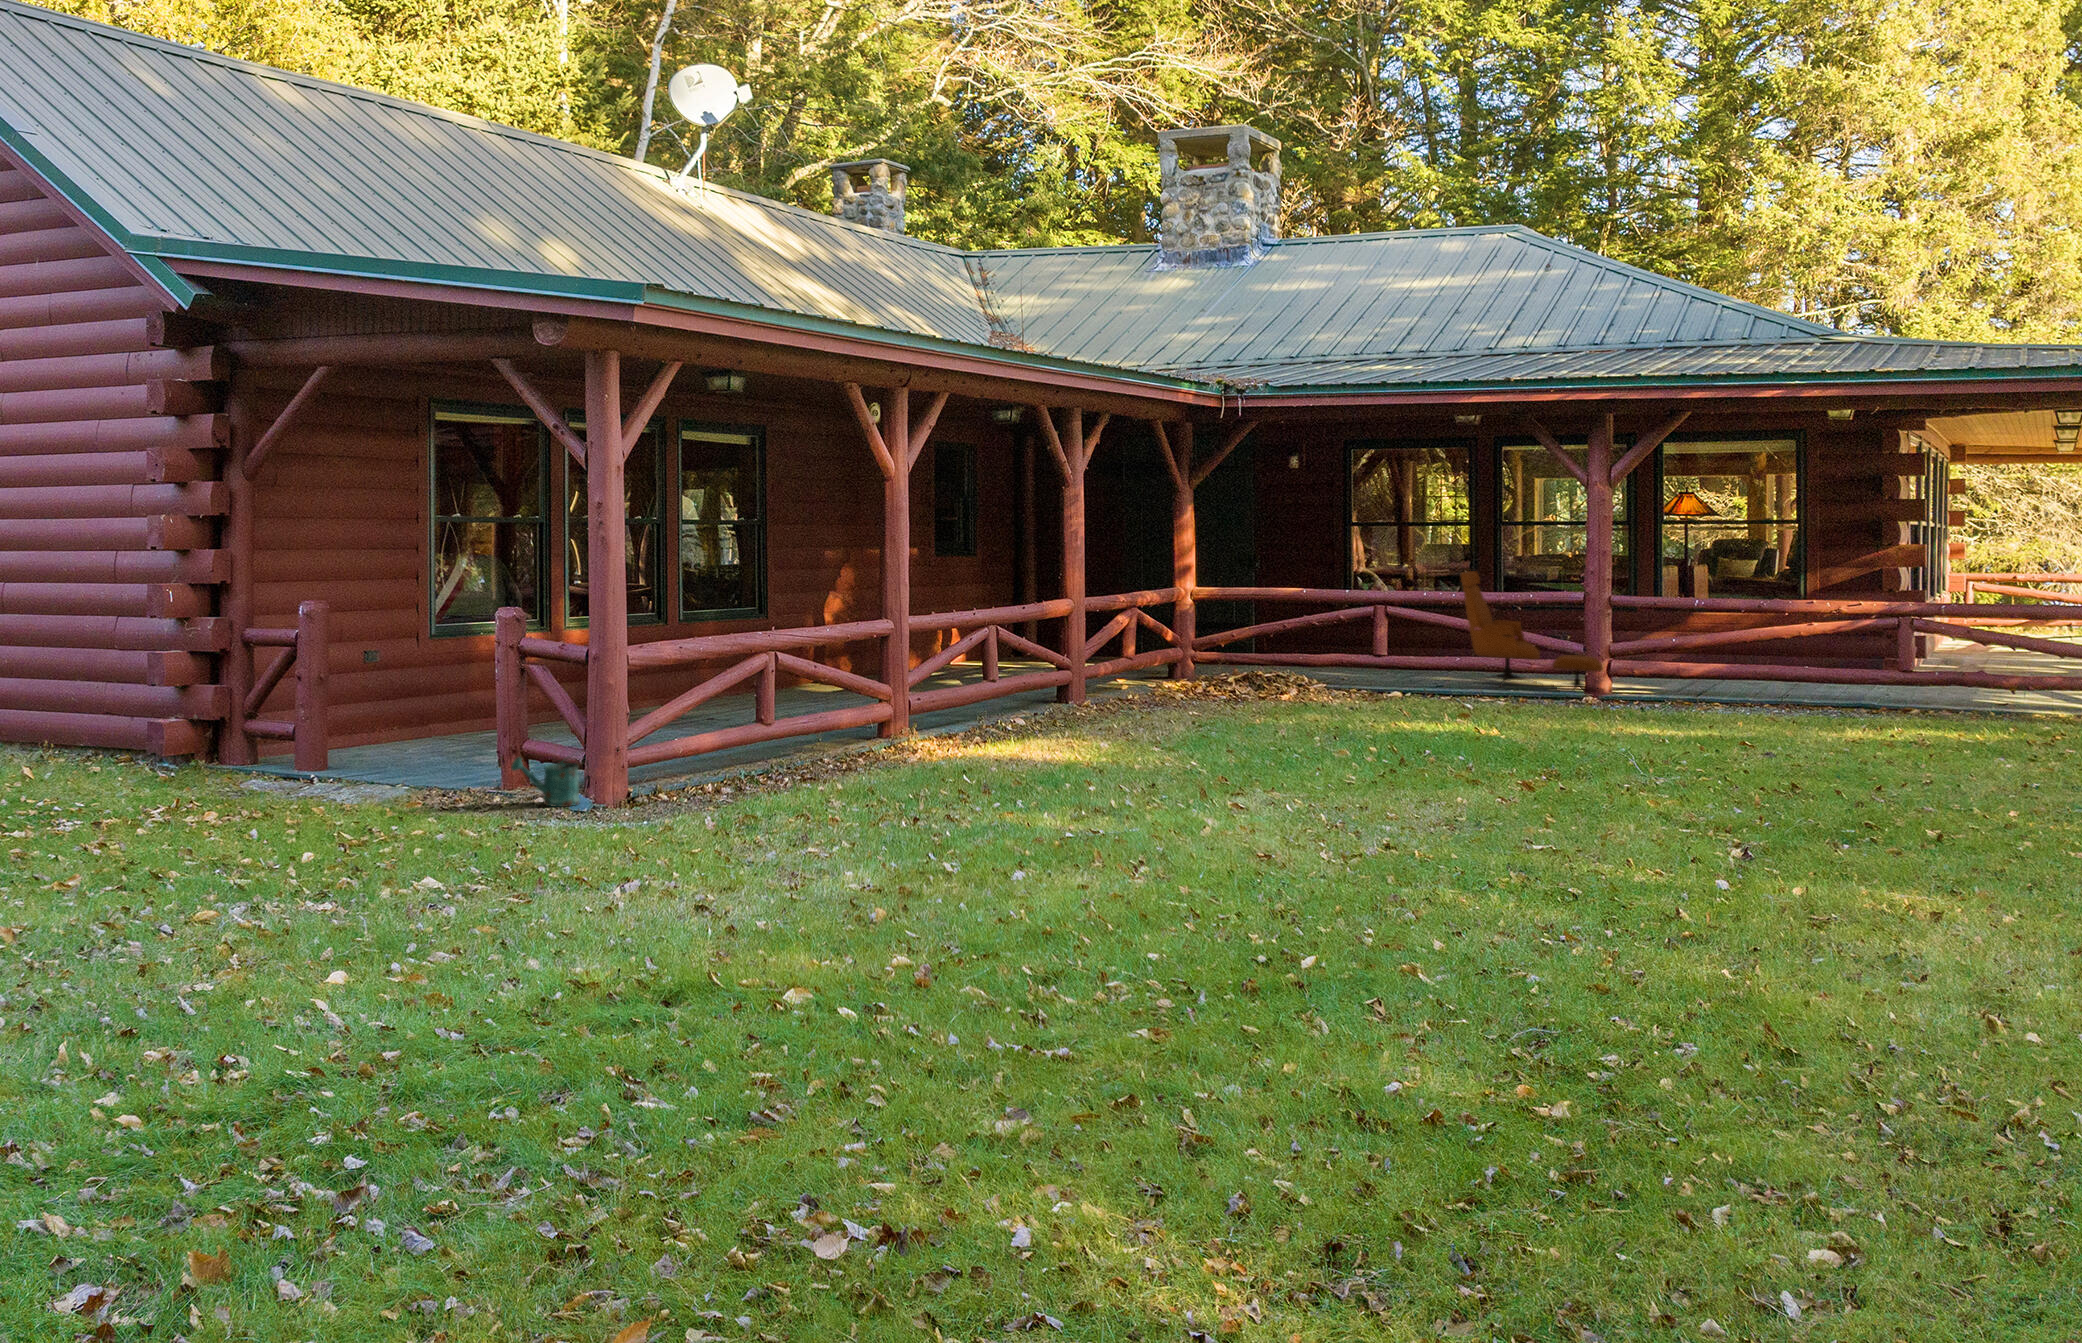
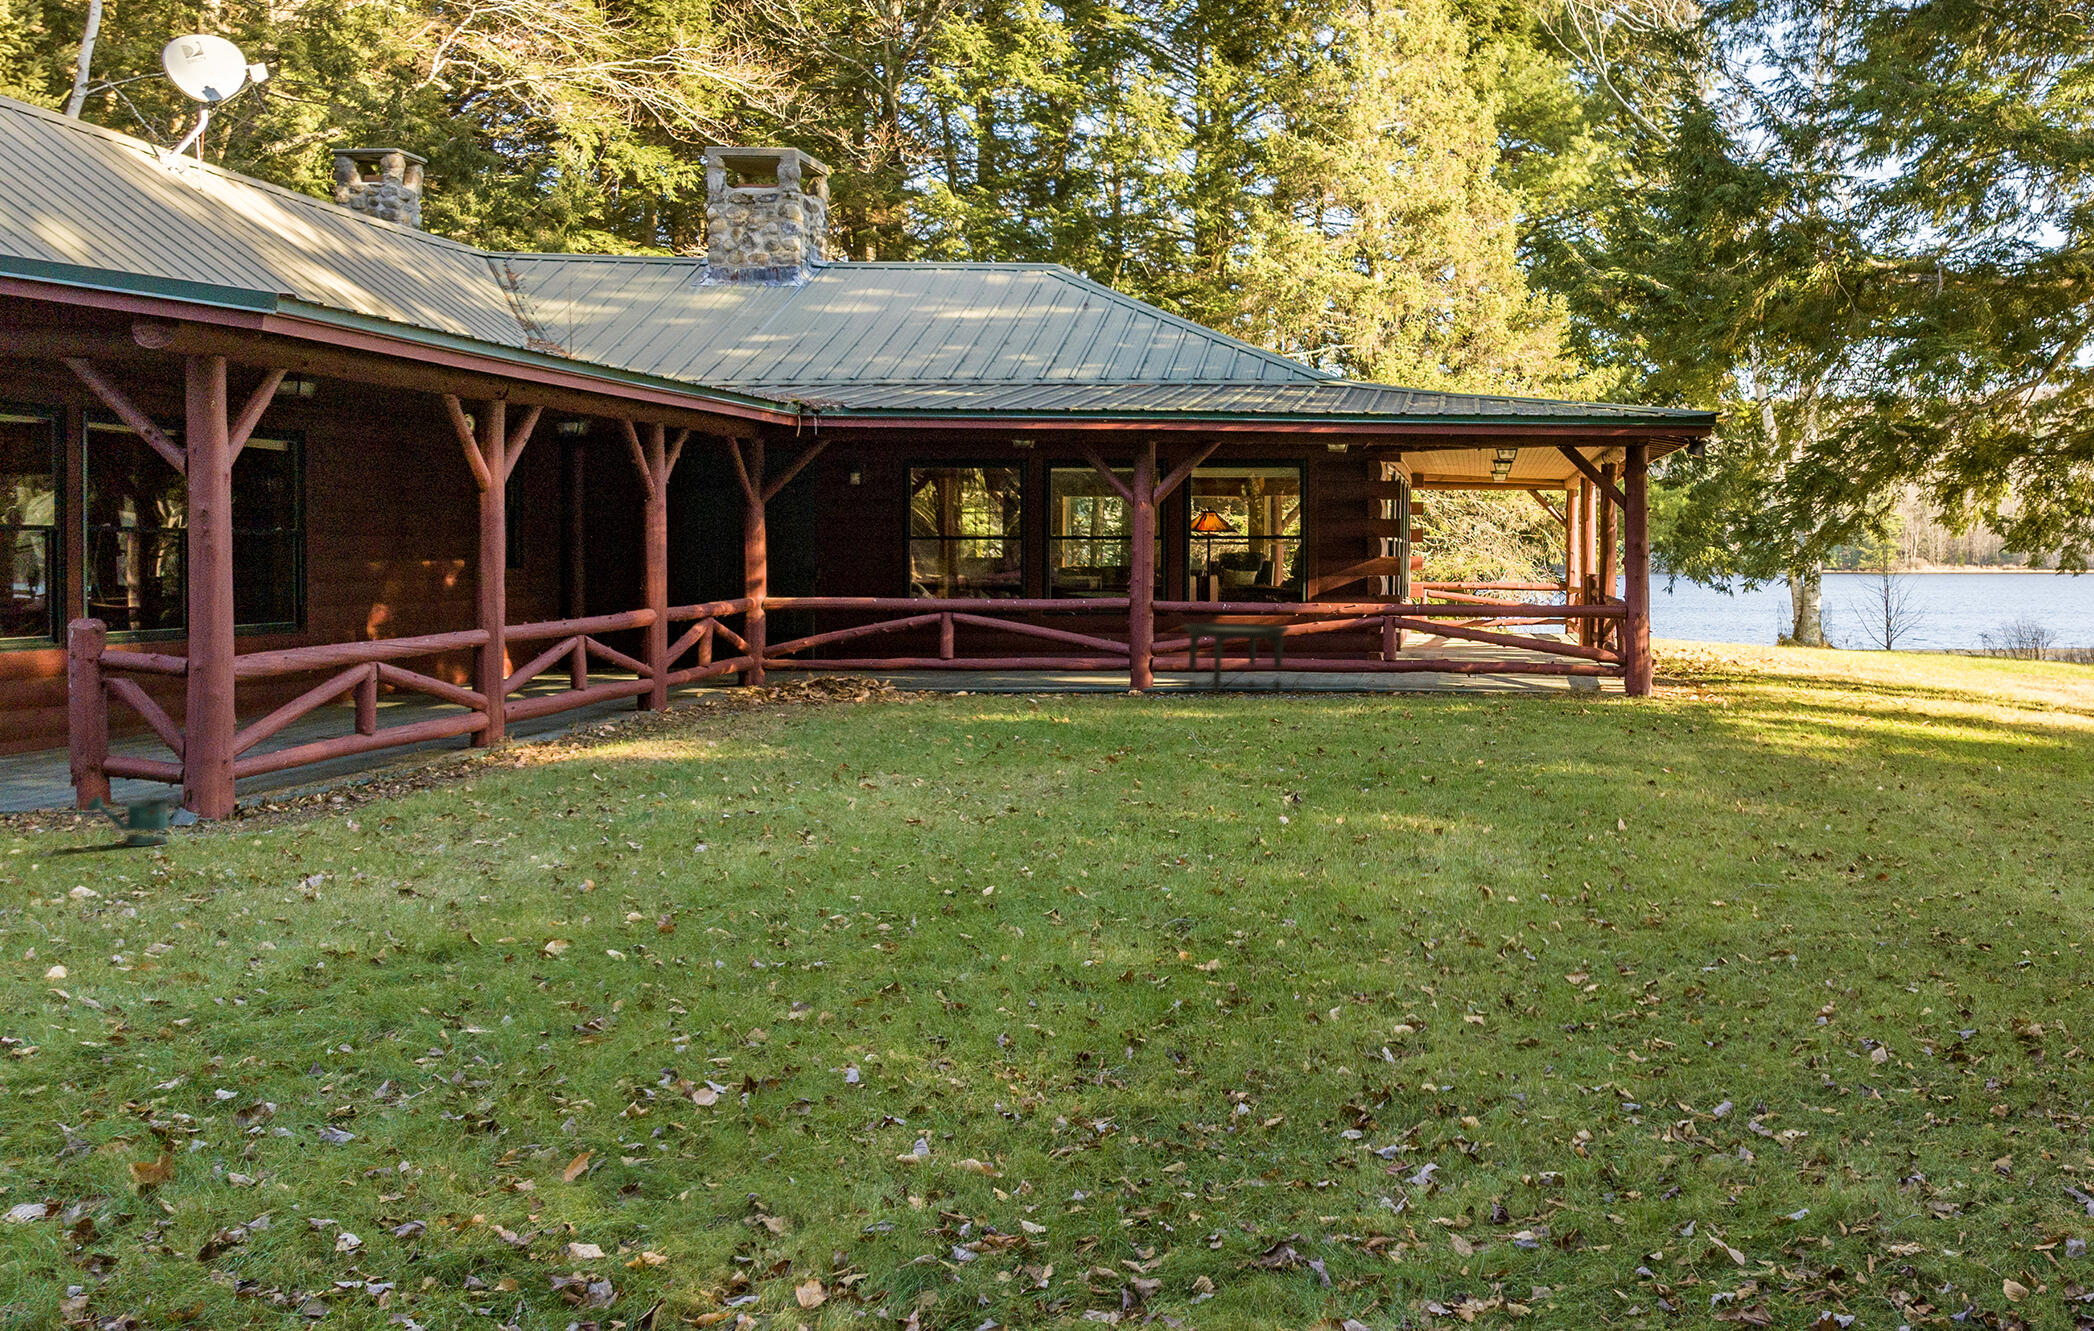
lounge chair: present [1461,571,1603,689] -> none [1018,589,1142,695]
round table: none [1650,615,1783,699] -> present [1184,623,1289,693]

